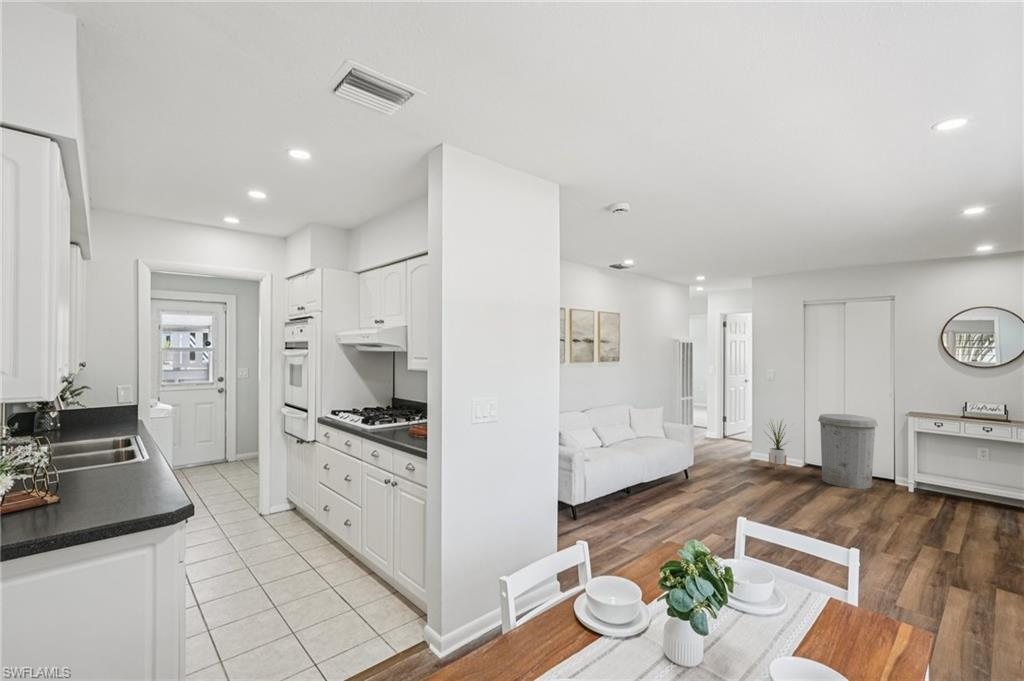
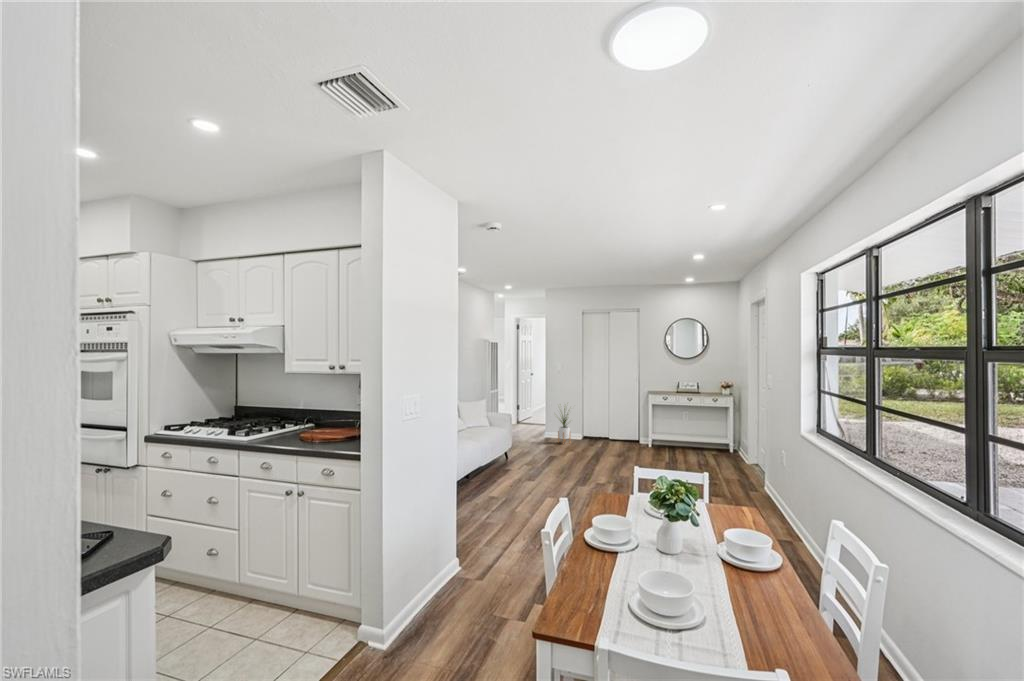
trash can: present [818,414,878,489] -> none [593,395,632,450]

